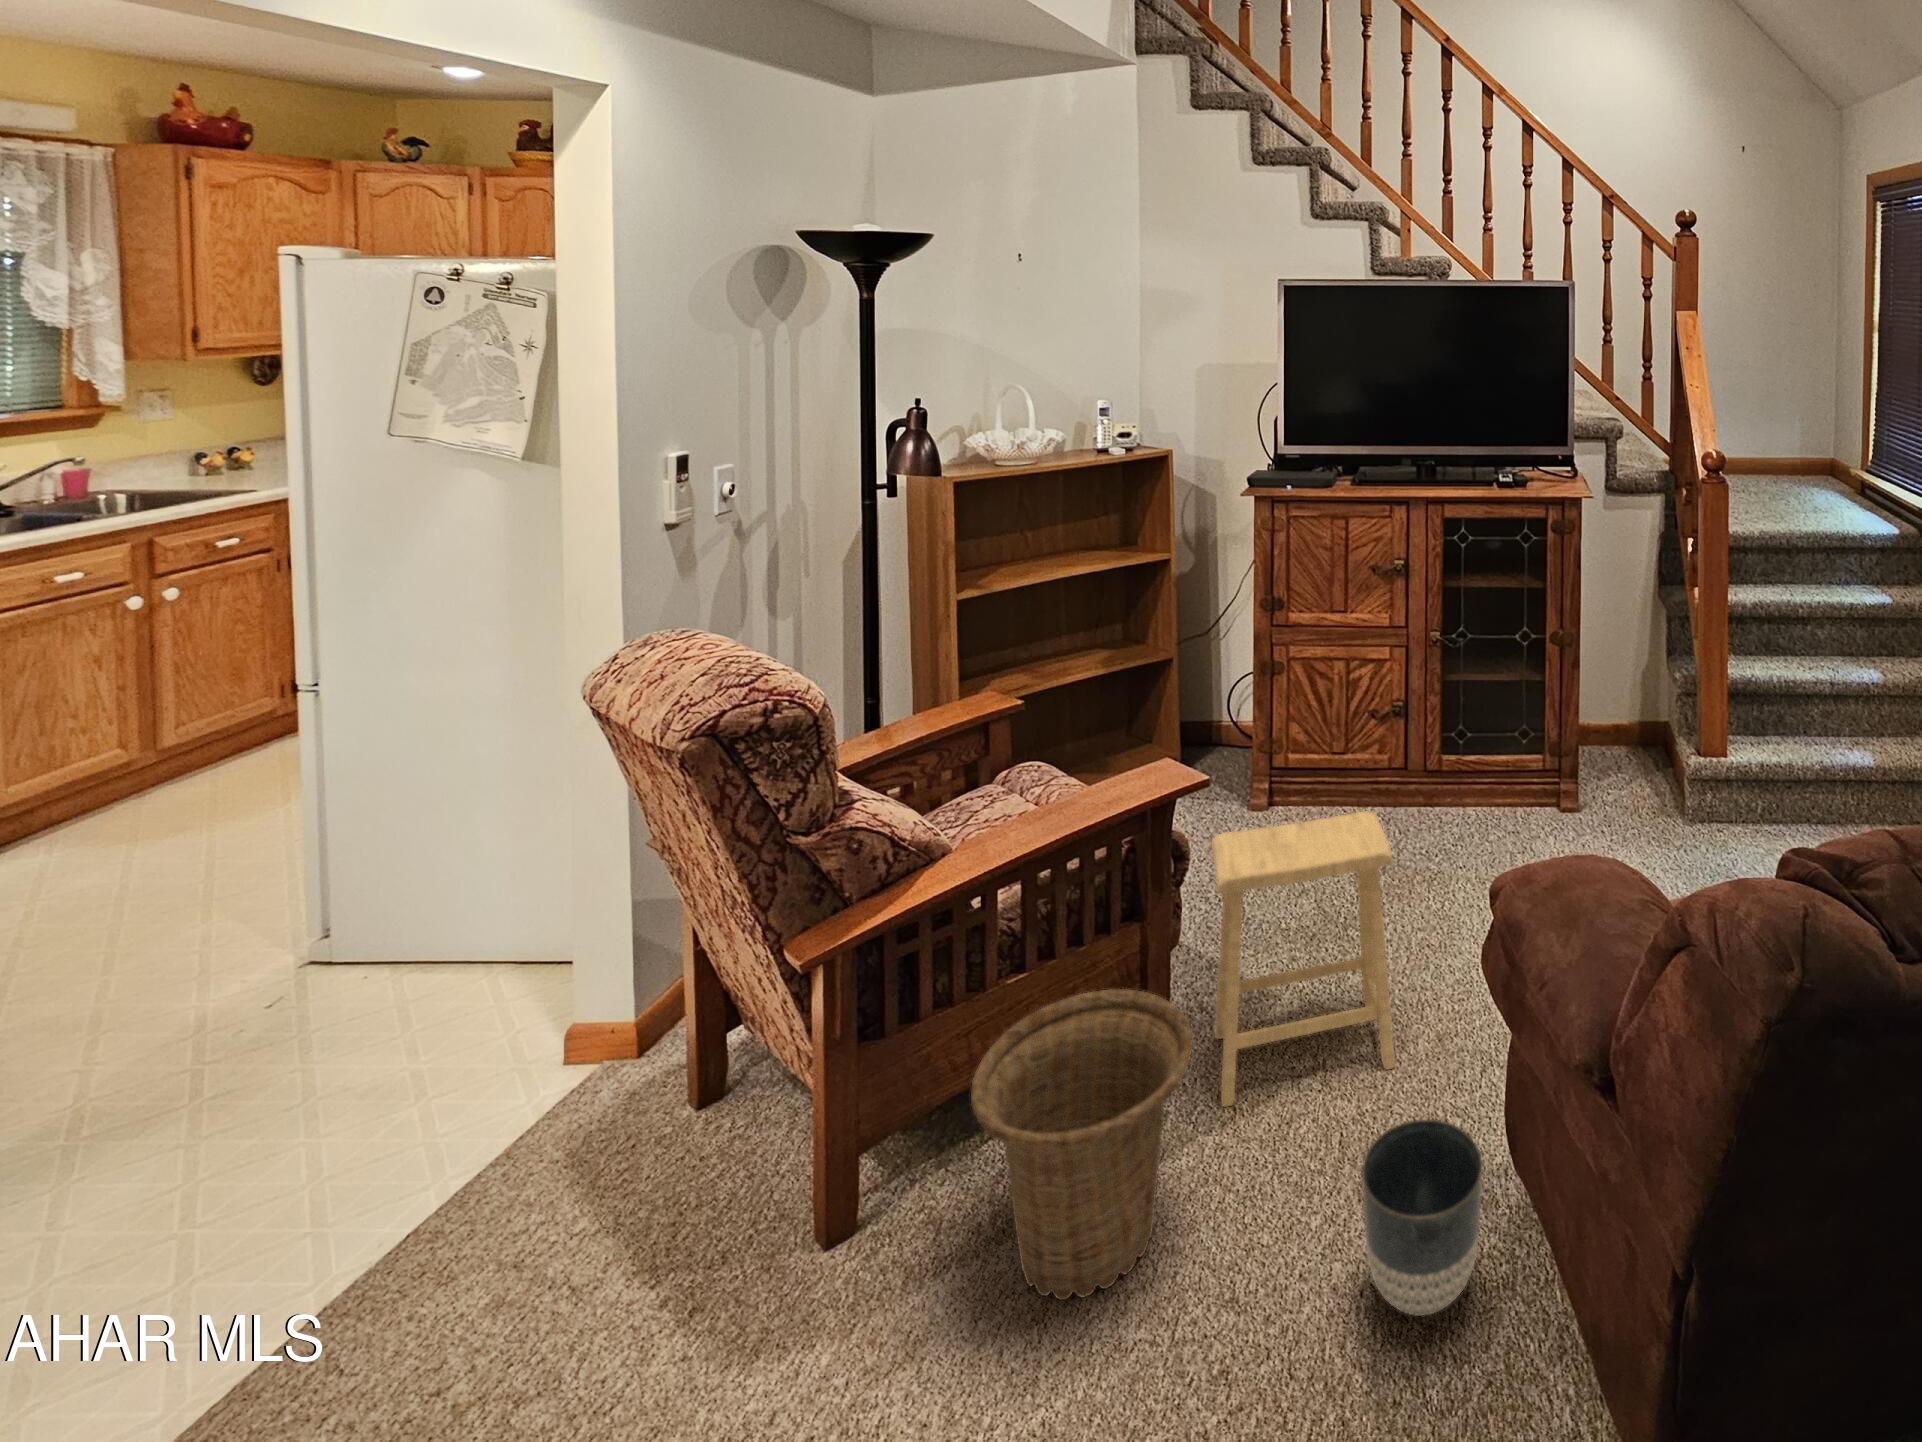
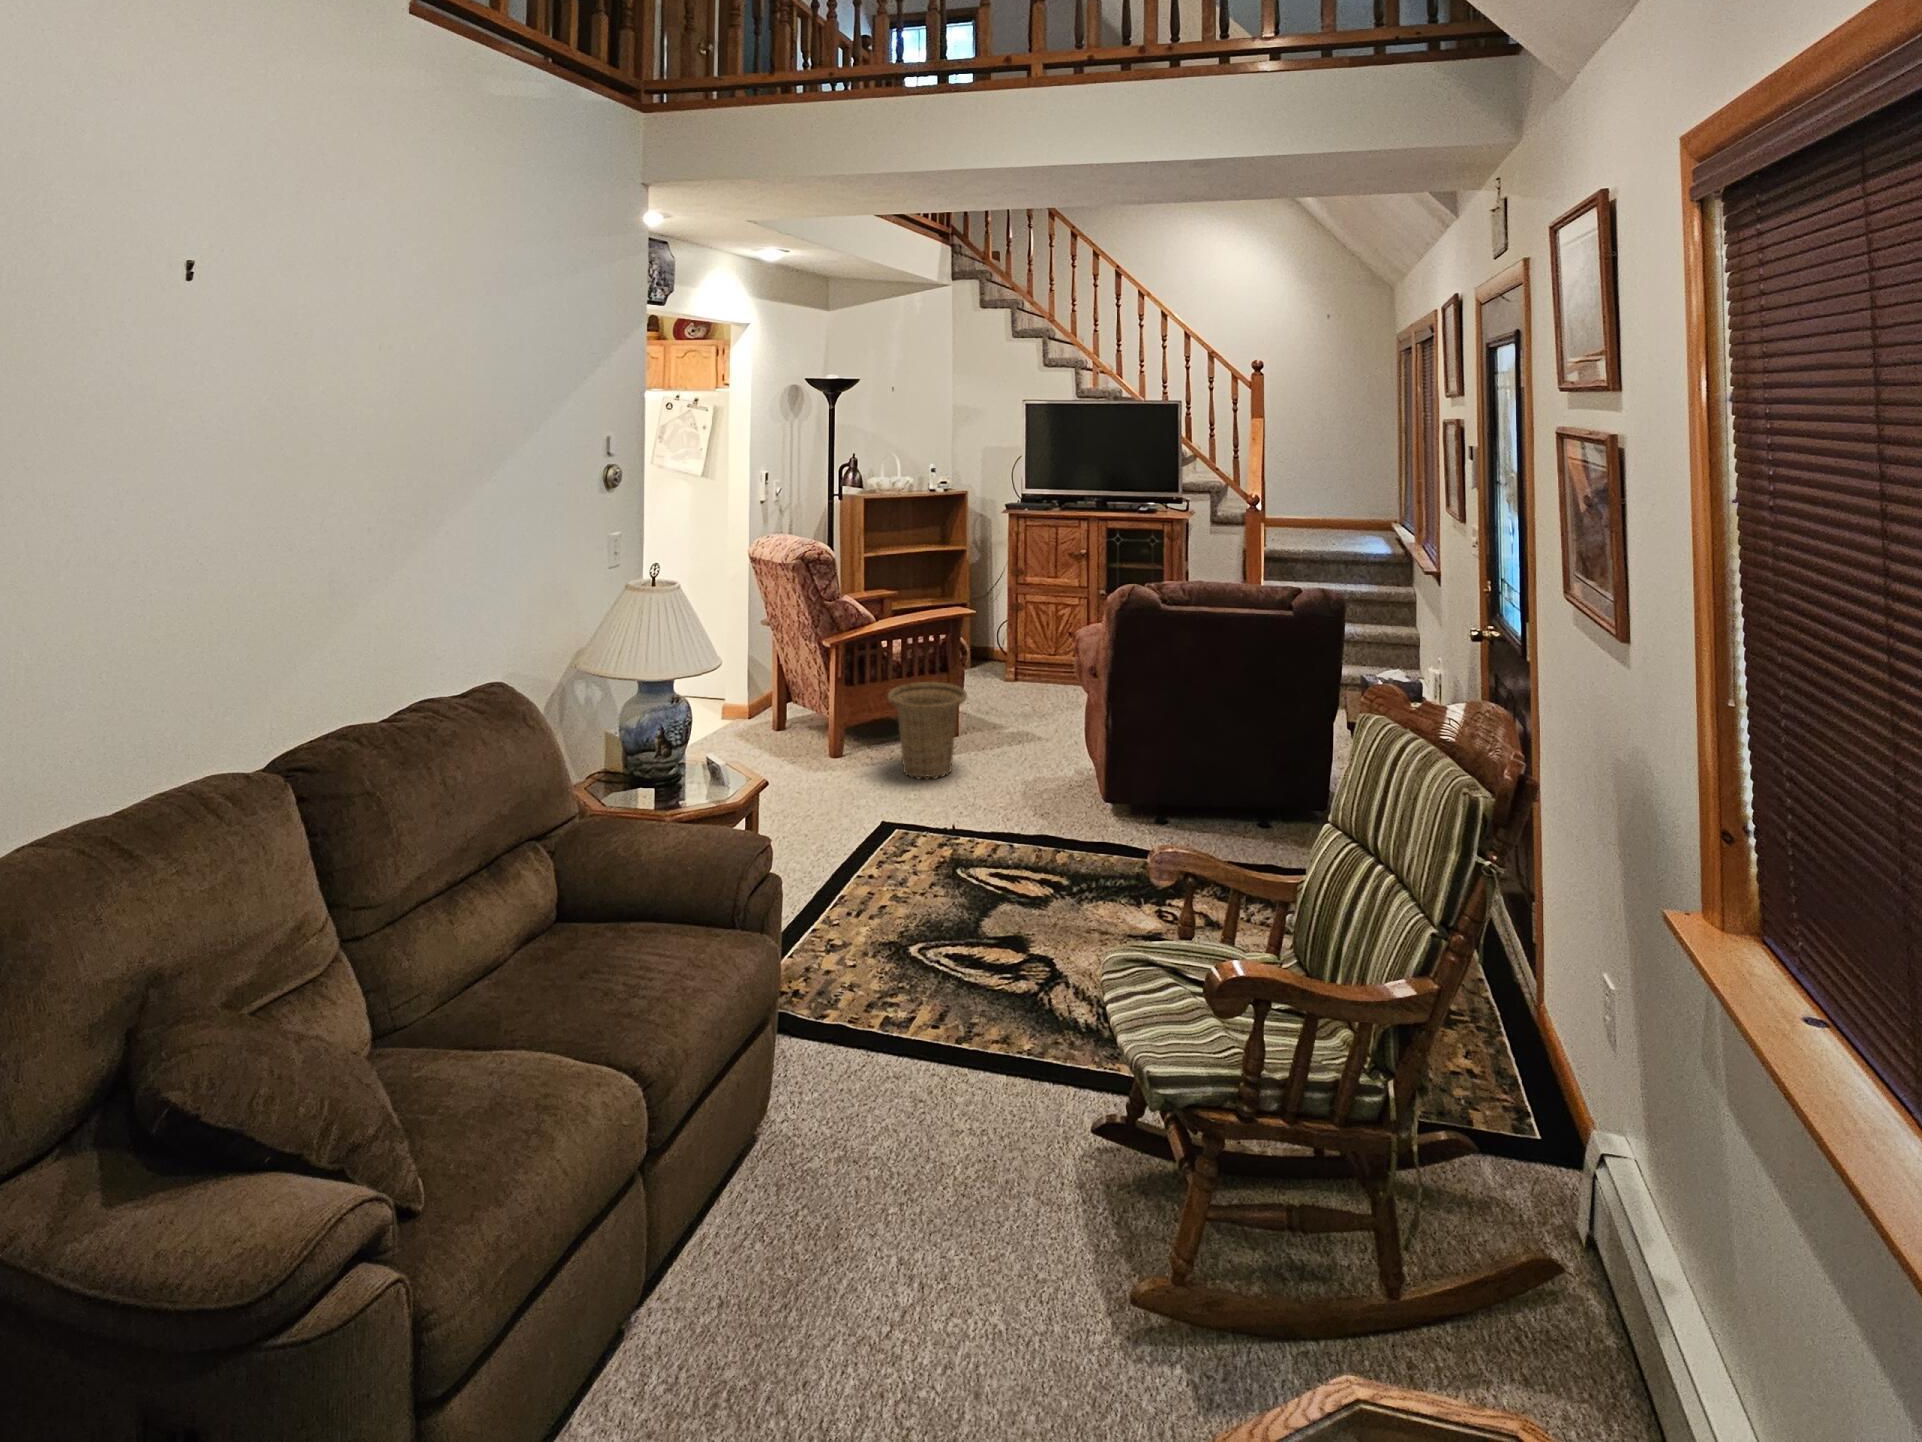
footstool: present [1212,811,1395,1107] -> none [978,640,1057,752]
planter: present [1362,1119,1483,1316] -> none [1028,731,1075,795]

